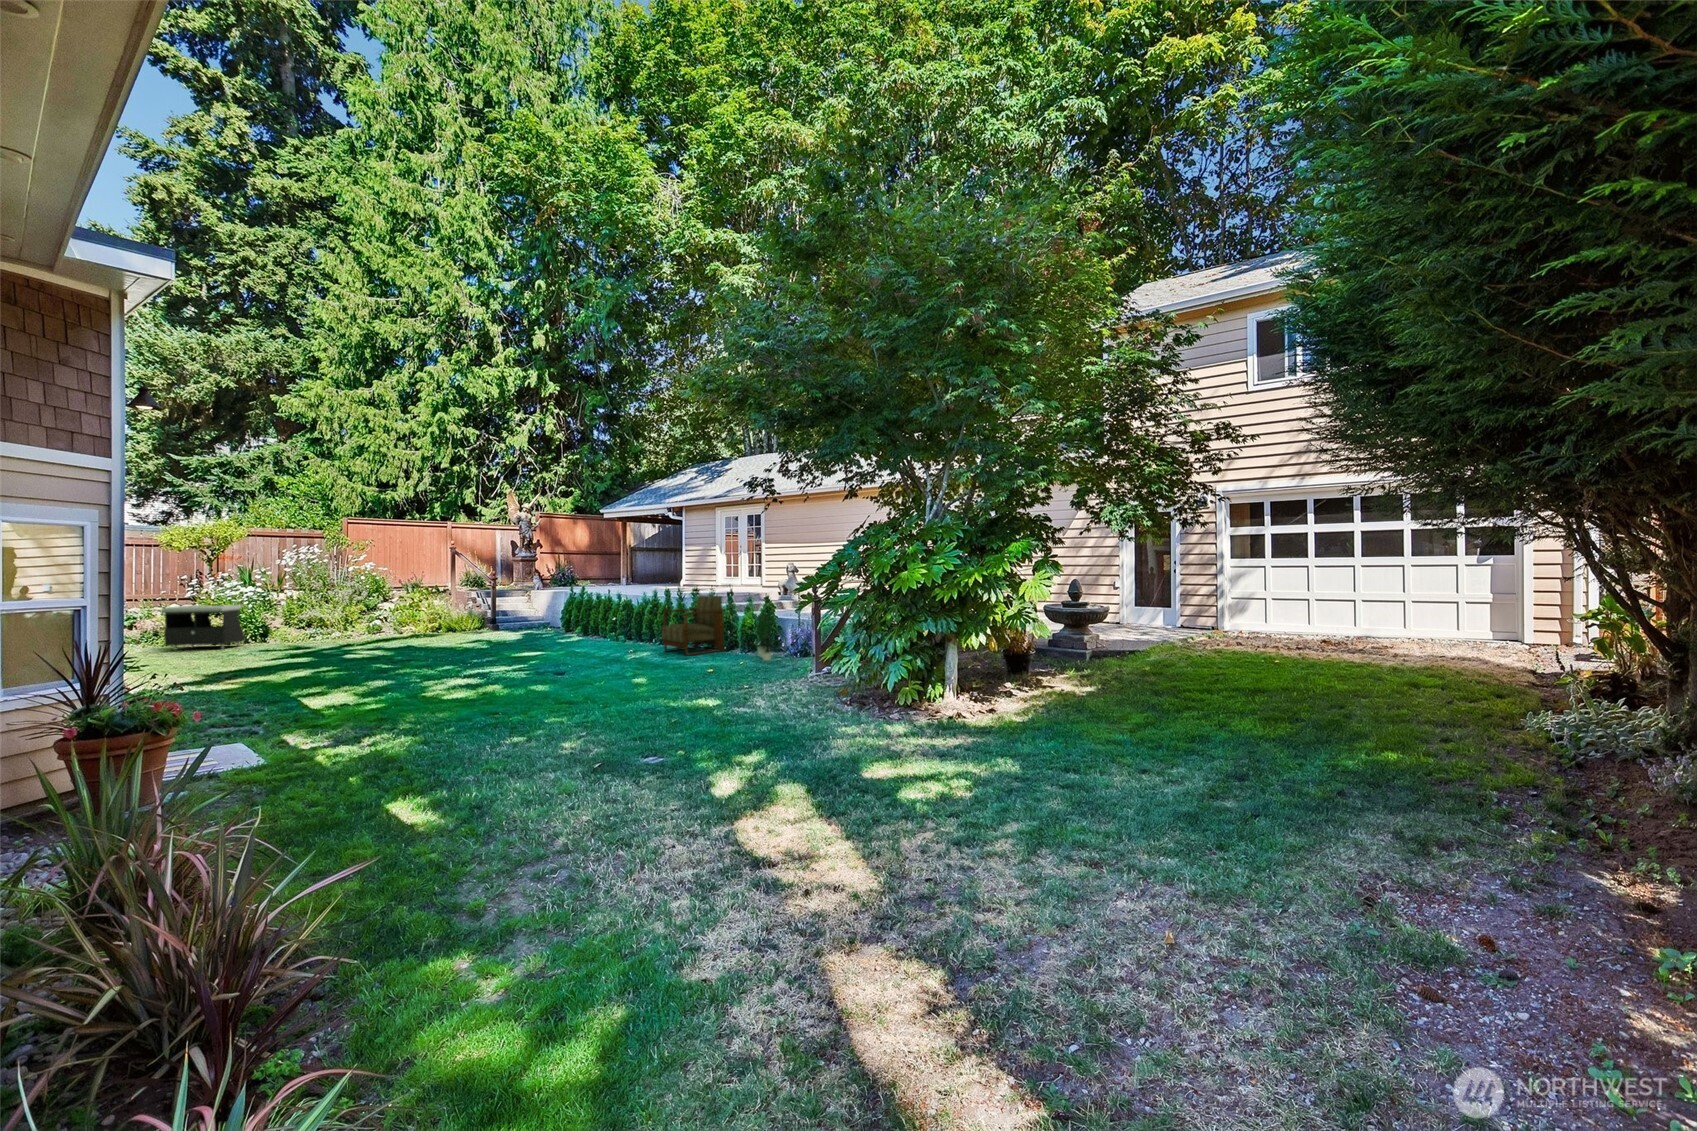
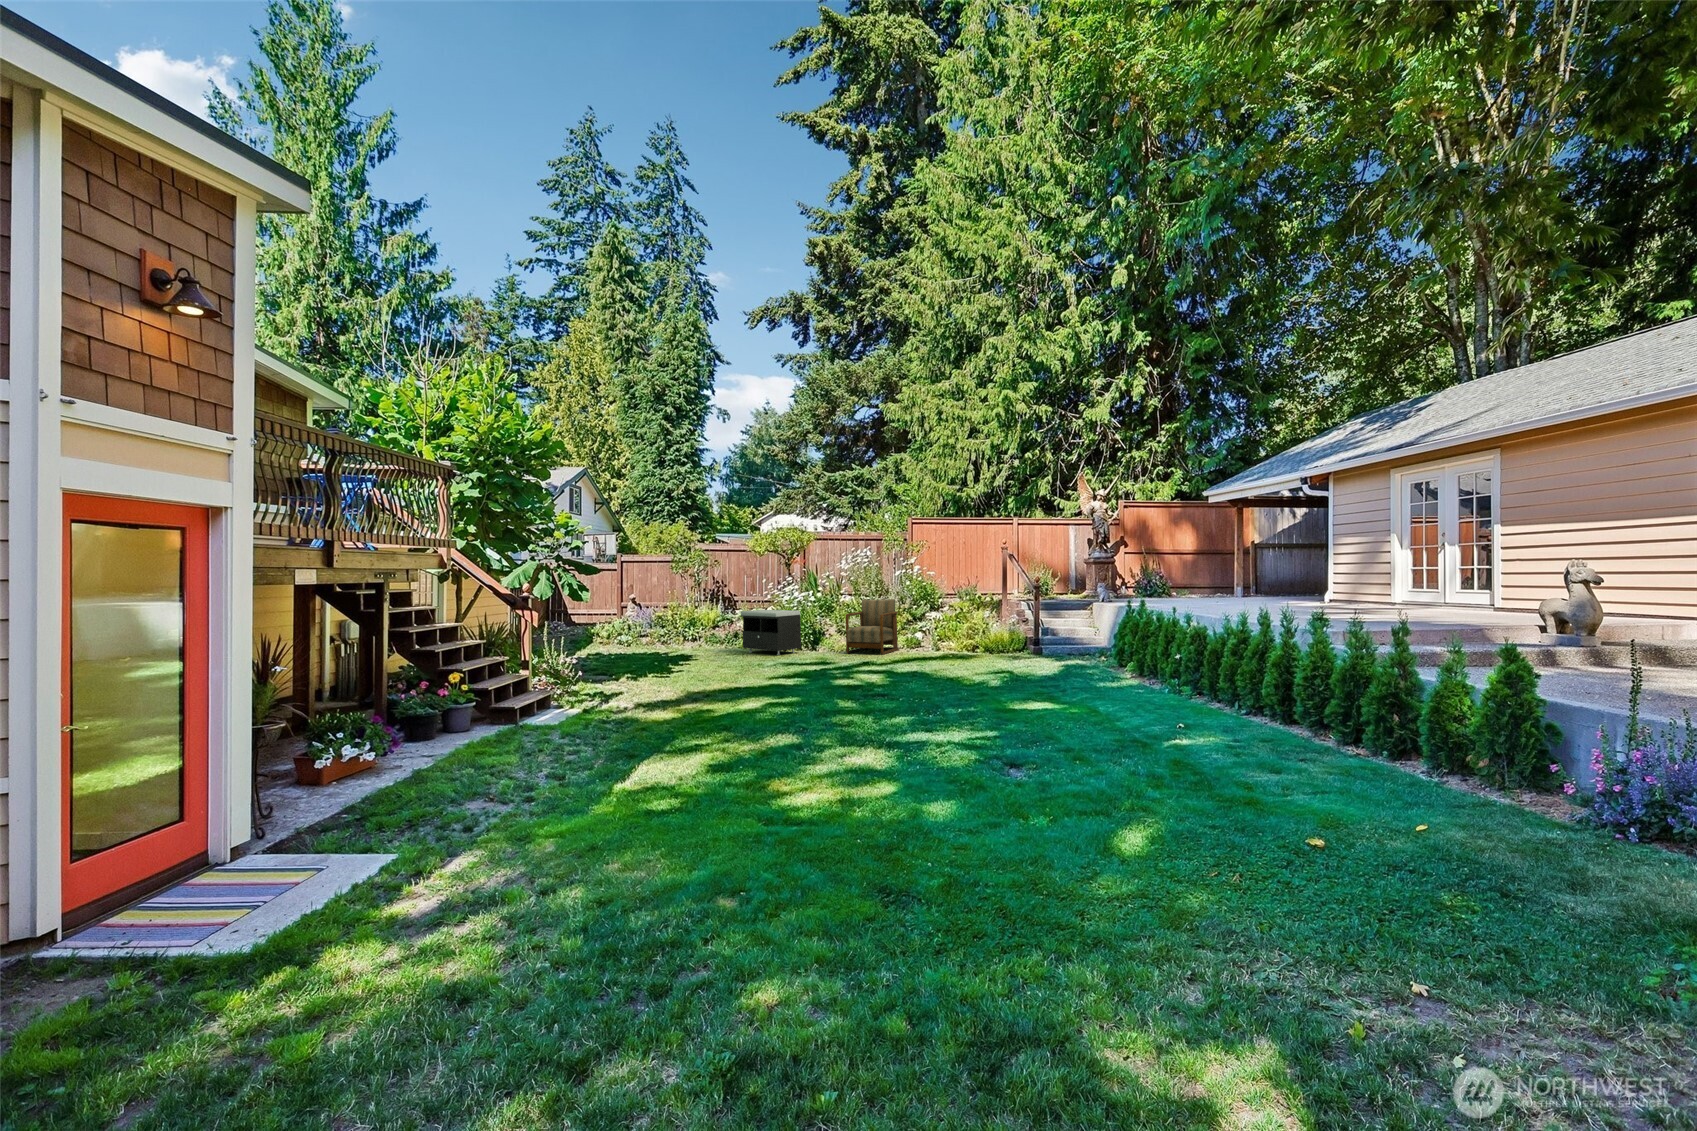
armchair: present [662,595,725,656] -> present [846,599,899,655]
potted plant: present [754,613,774,661] -> none [1446,674,1519,808]

